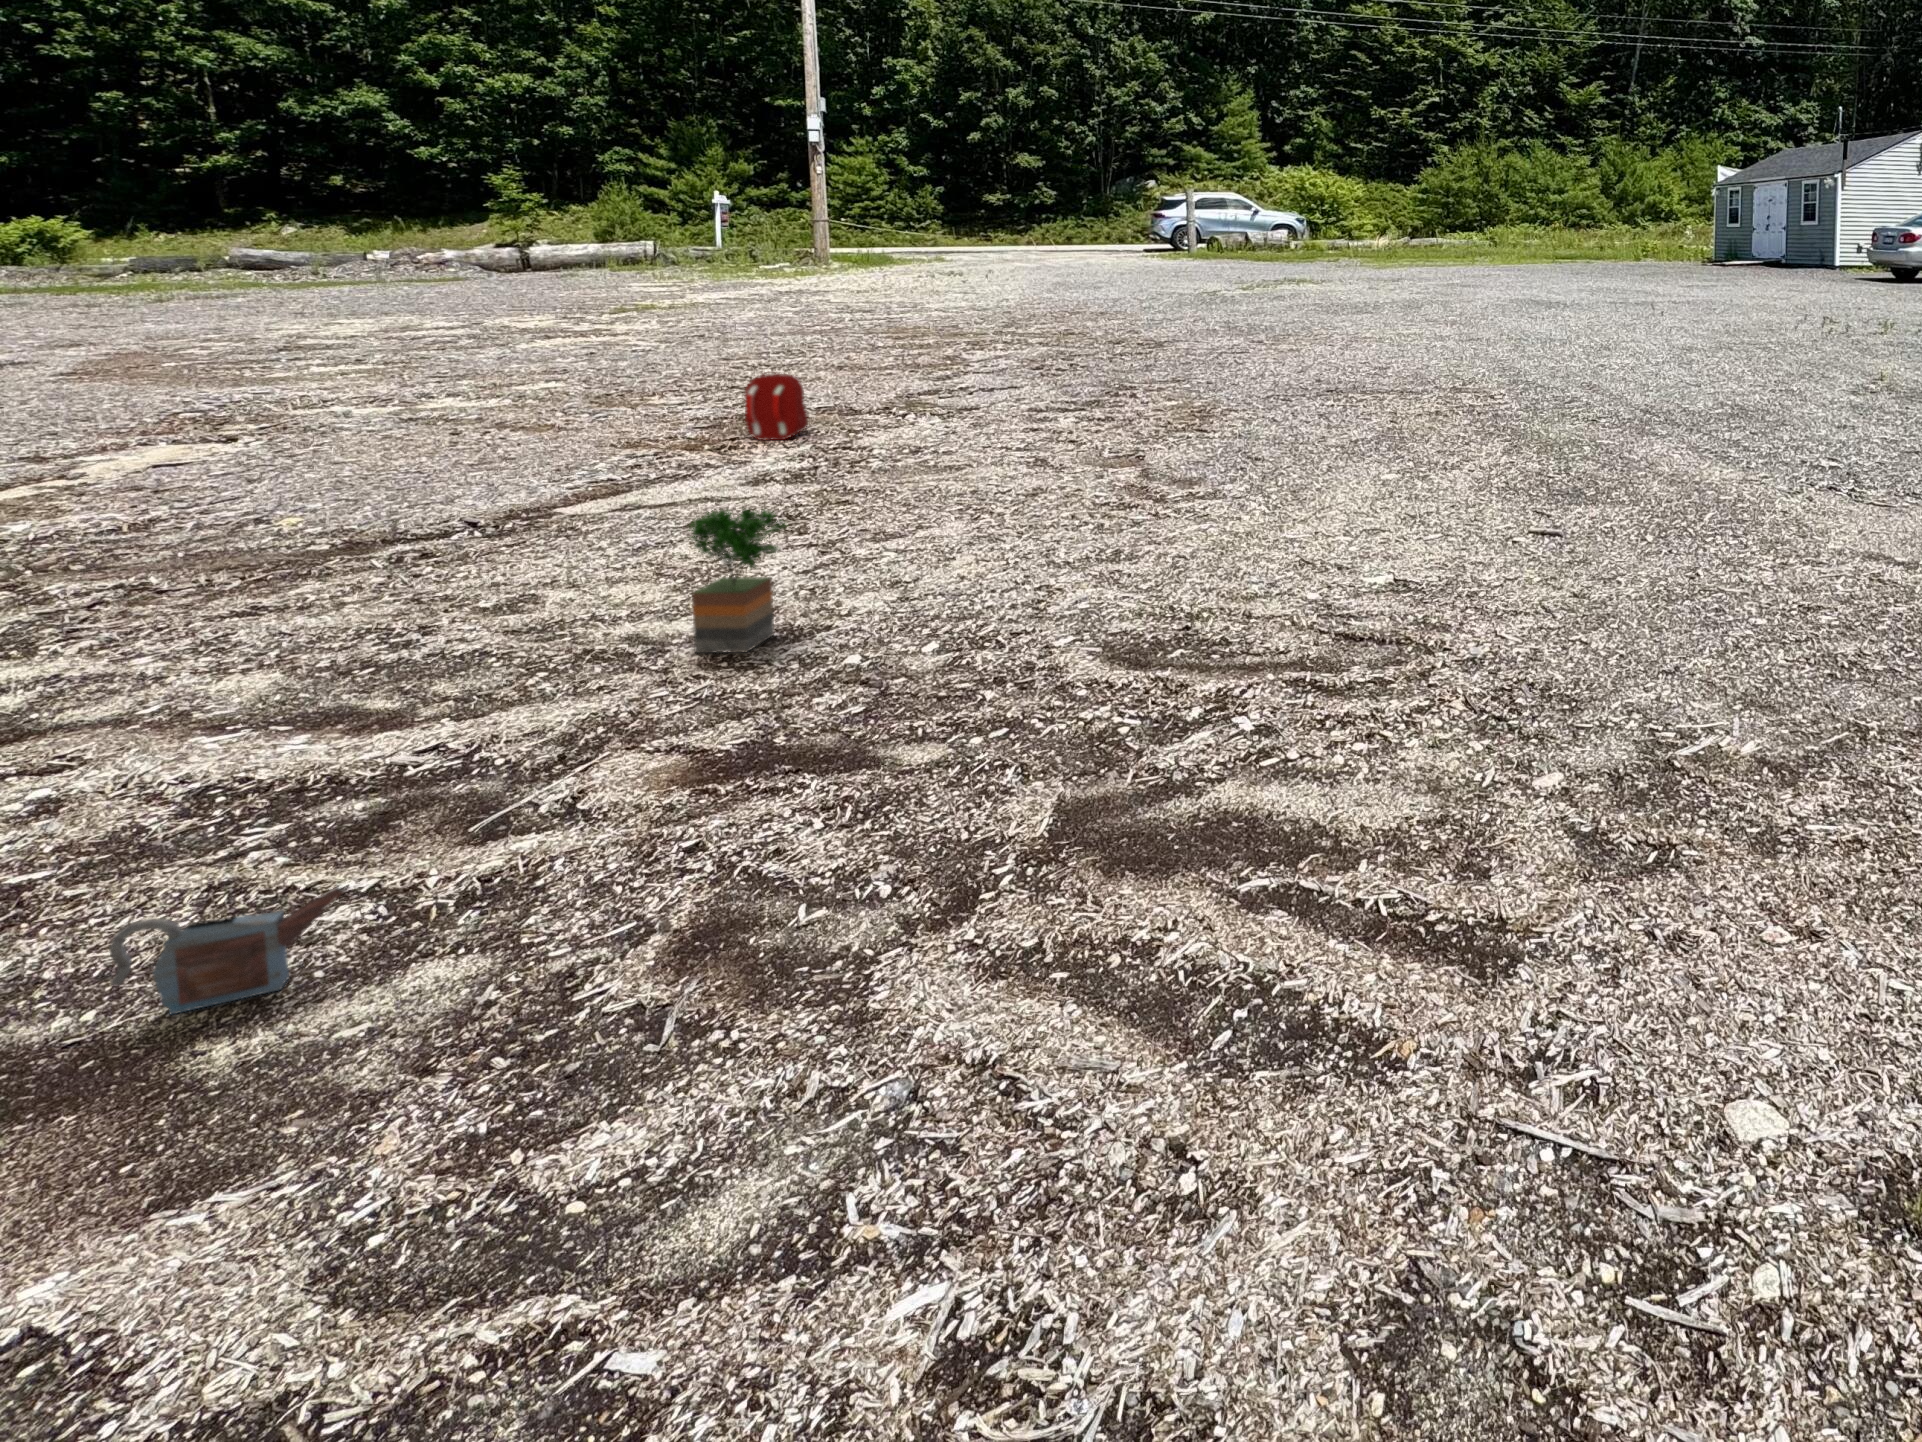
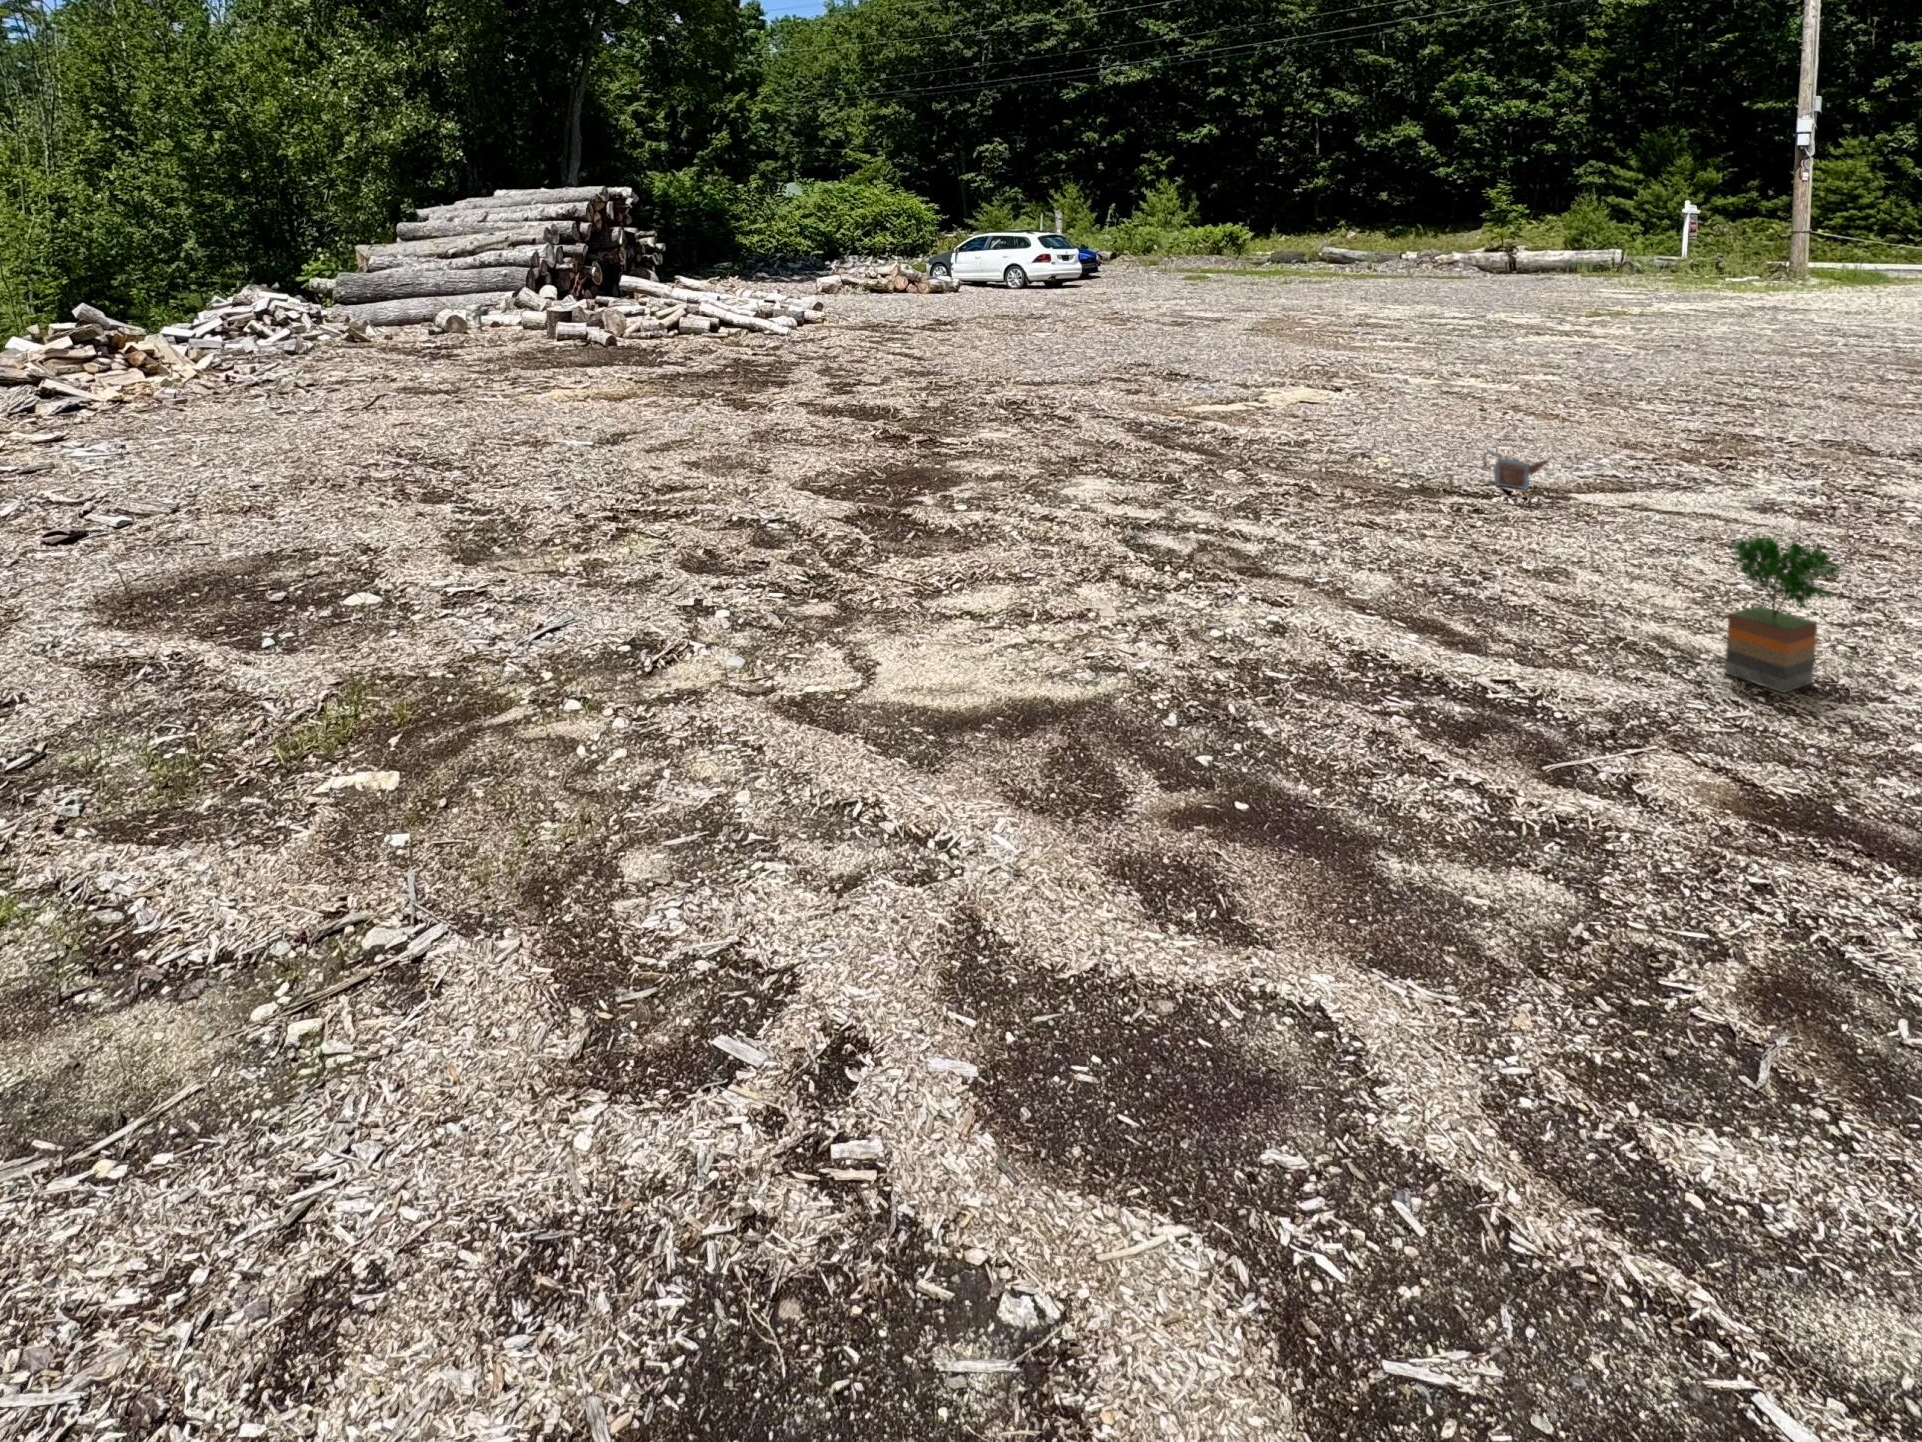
backpack: present [744,373,808,440] -> none [1742,392,1813,465]
watering can: present [109,887,346,1014] -> present [1482,451,1549,489]

